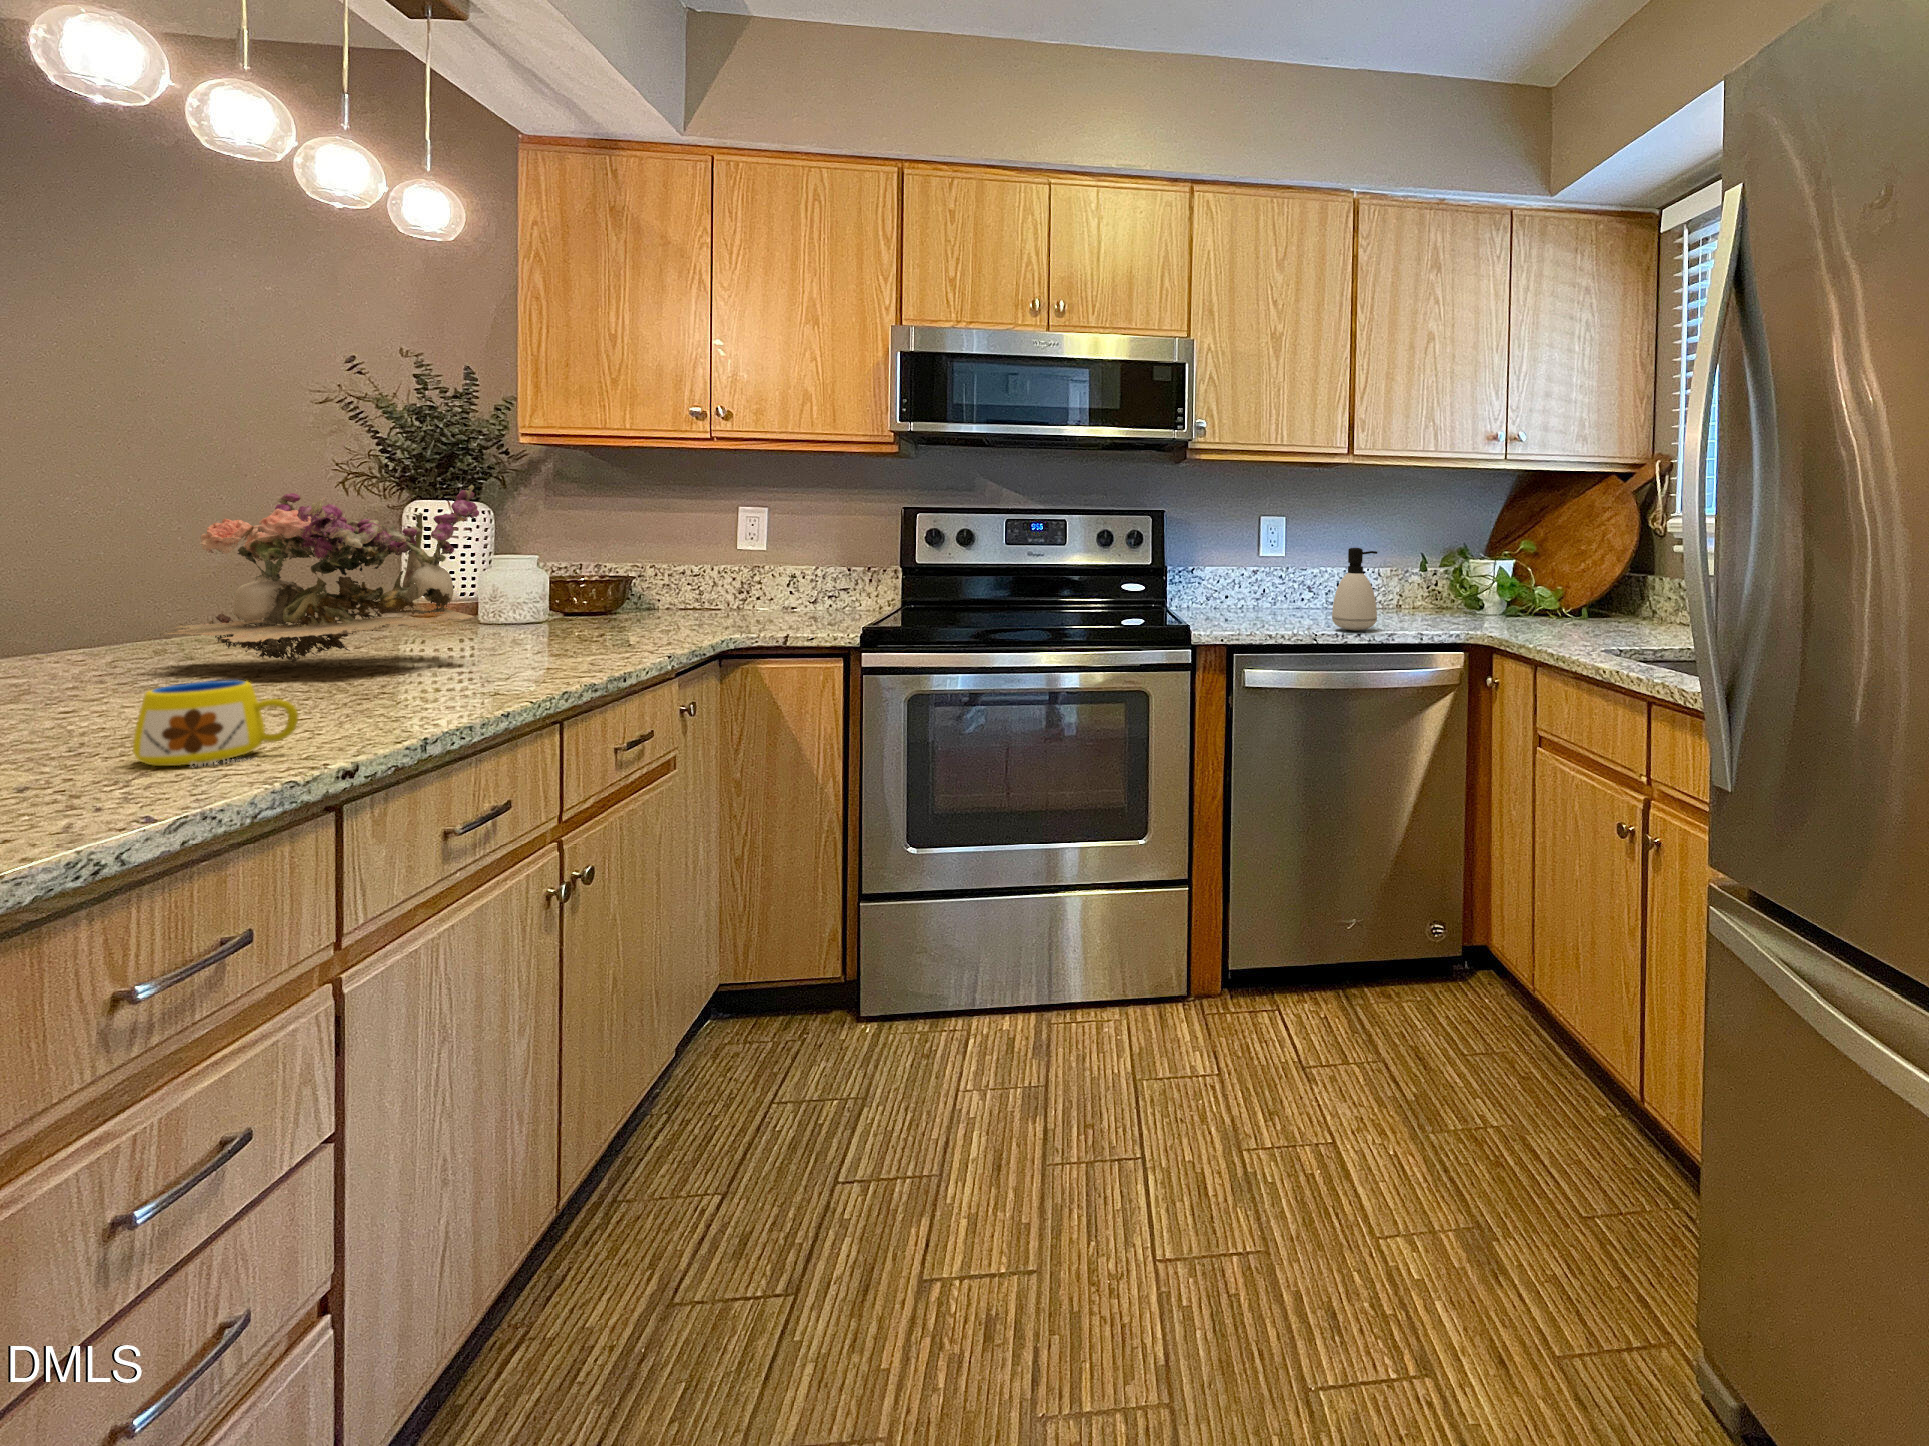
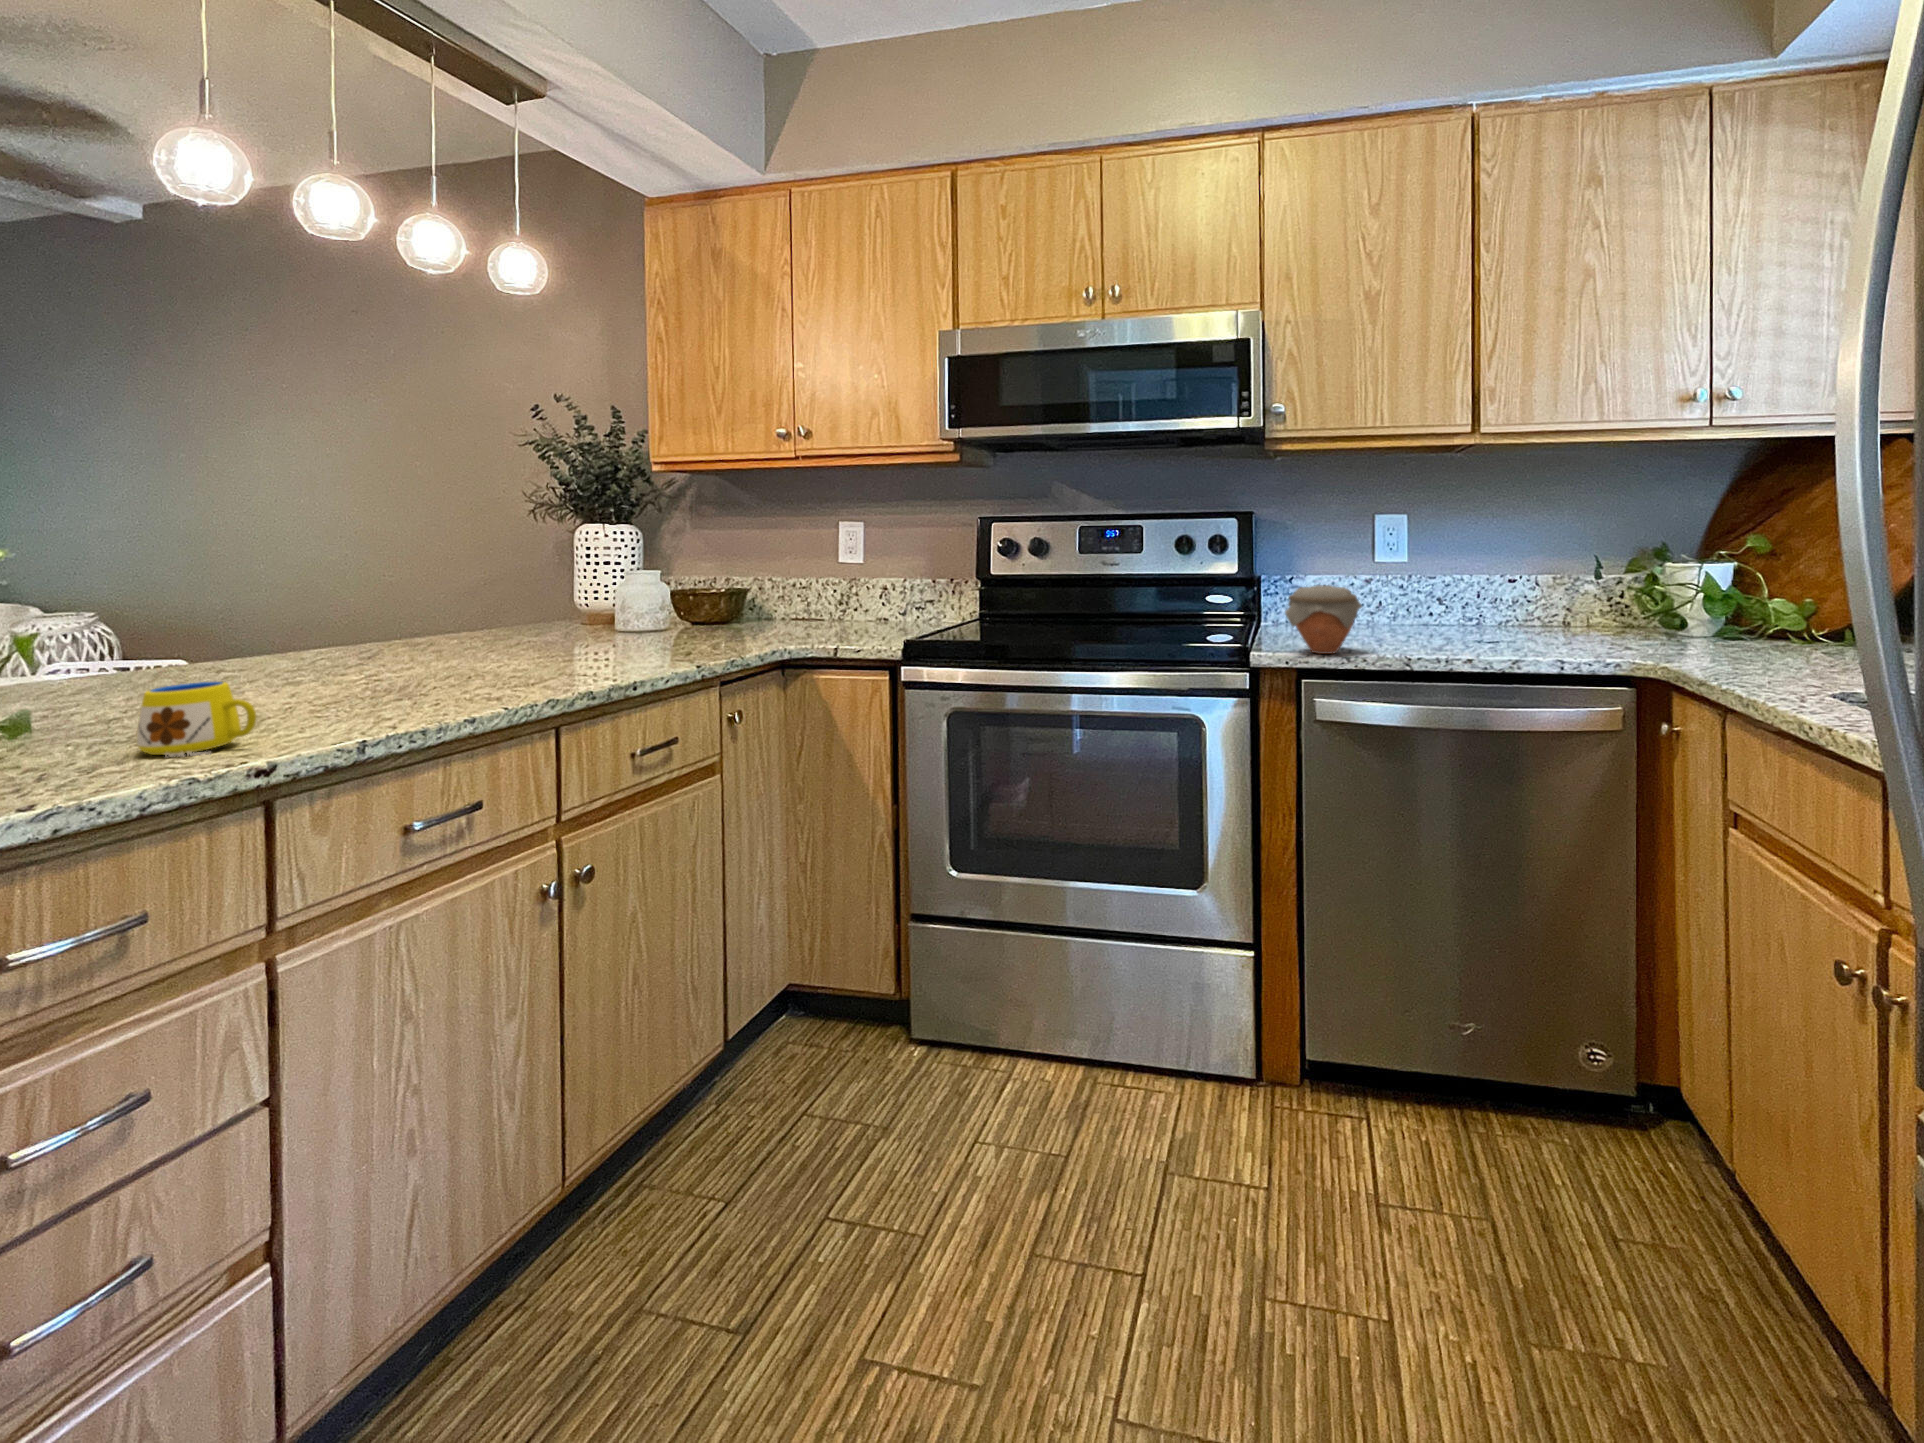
flower arrangement: present [160,485,479,666] -> none [327,508,550,665]
soap dispenser: present [1332,548,1377,631] -> none [1437,540,1500,647]
jar: none [1228,581,1285,637] -> present [1285,585,1362,654]

